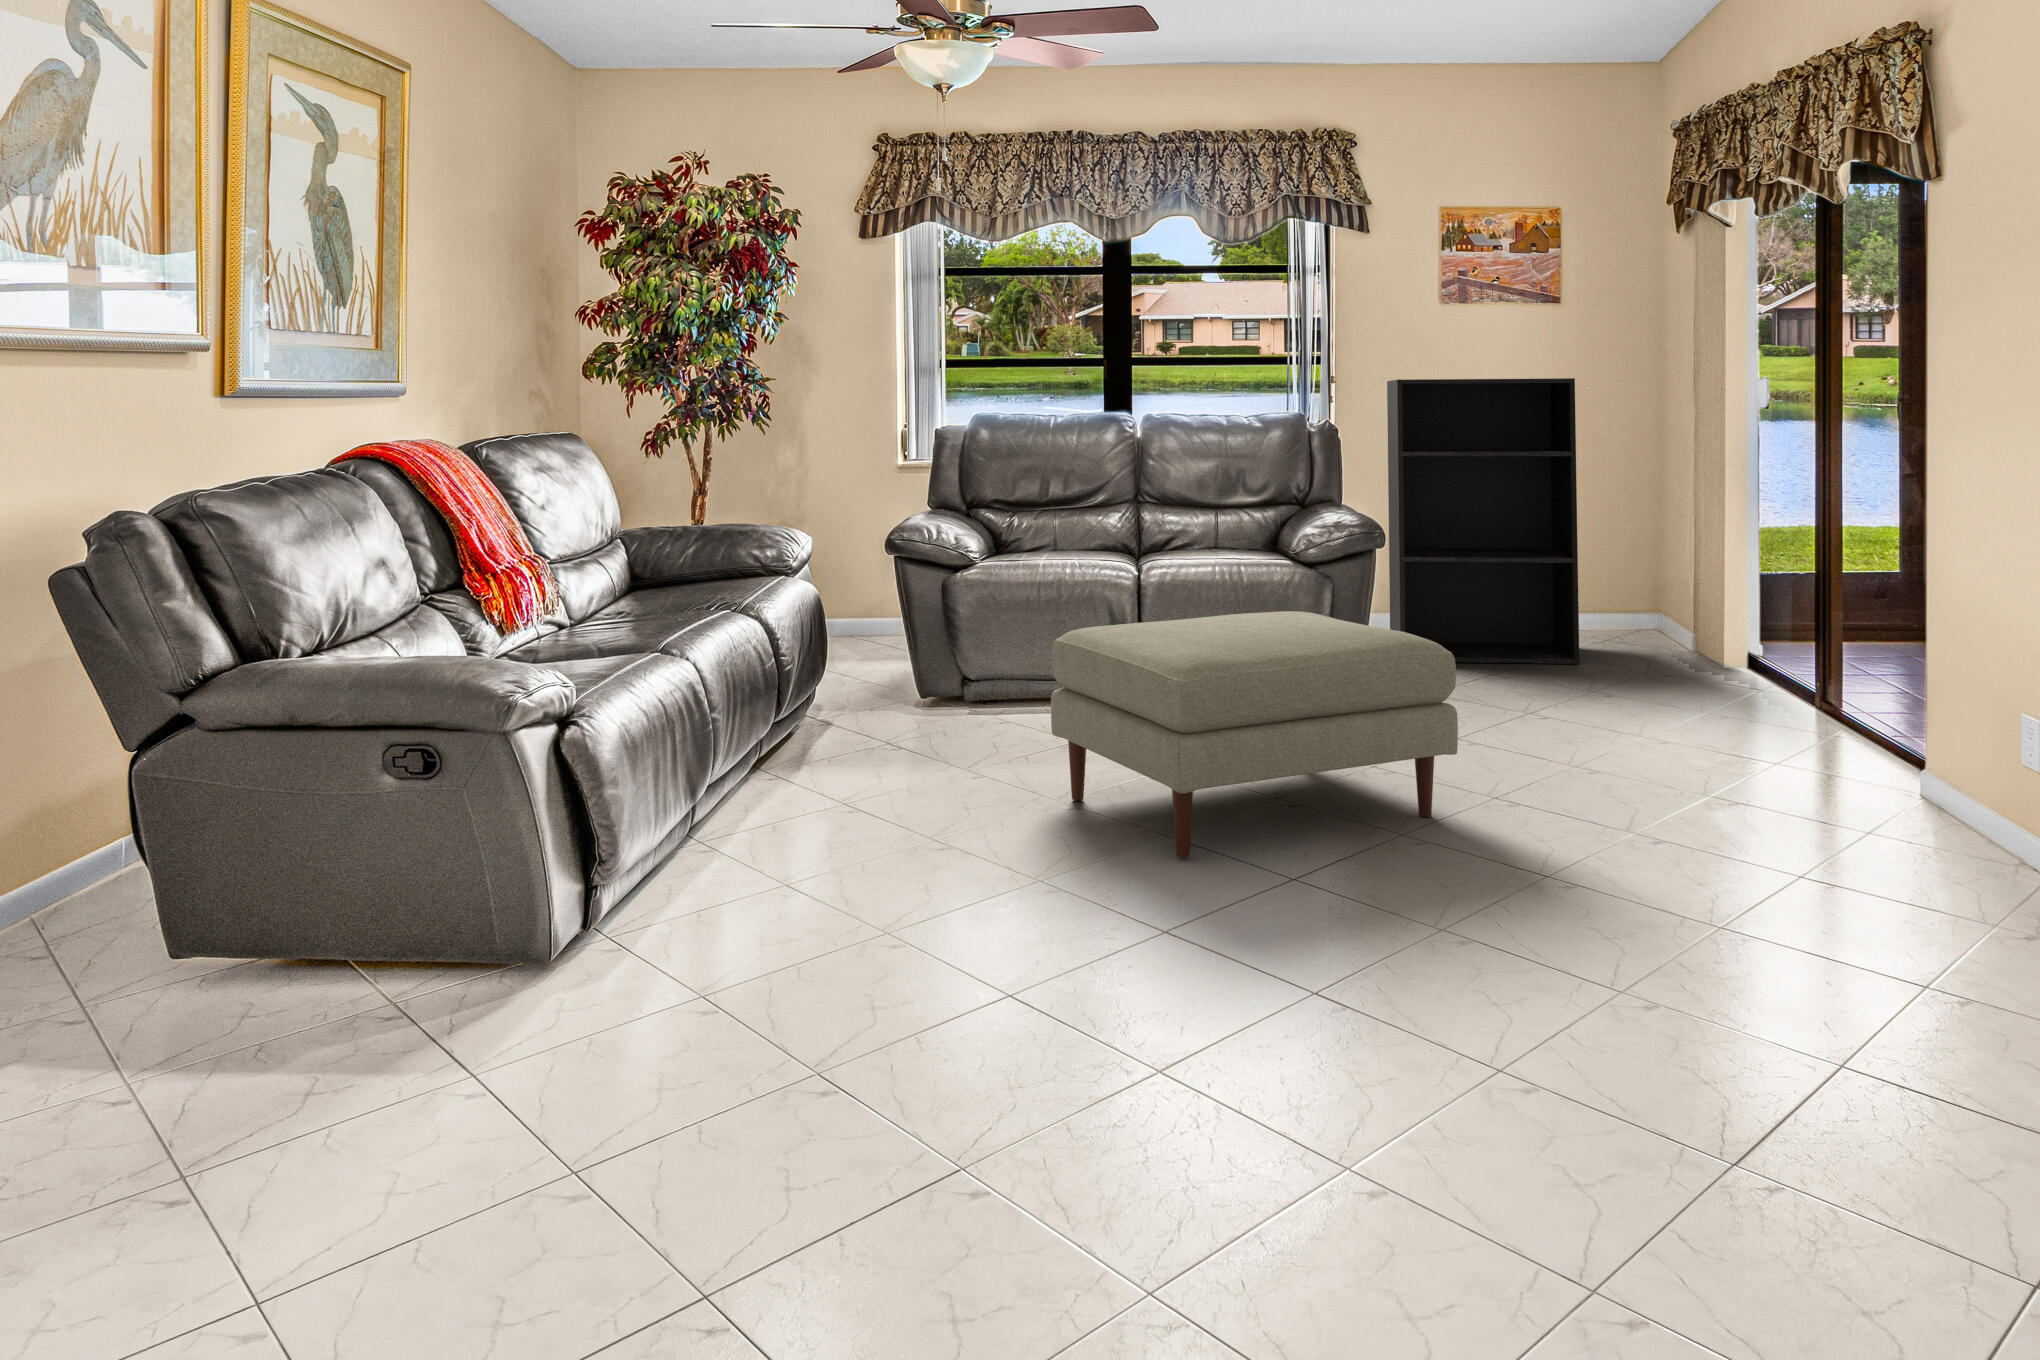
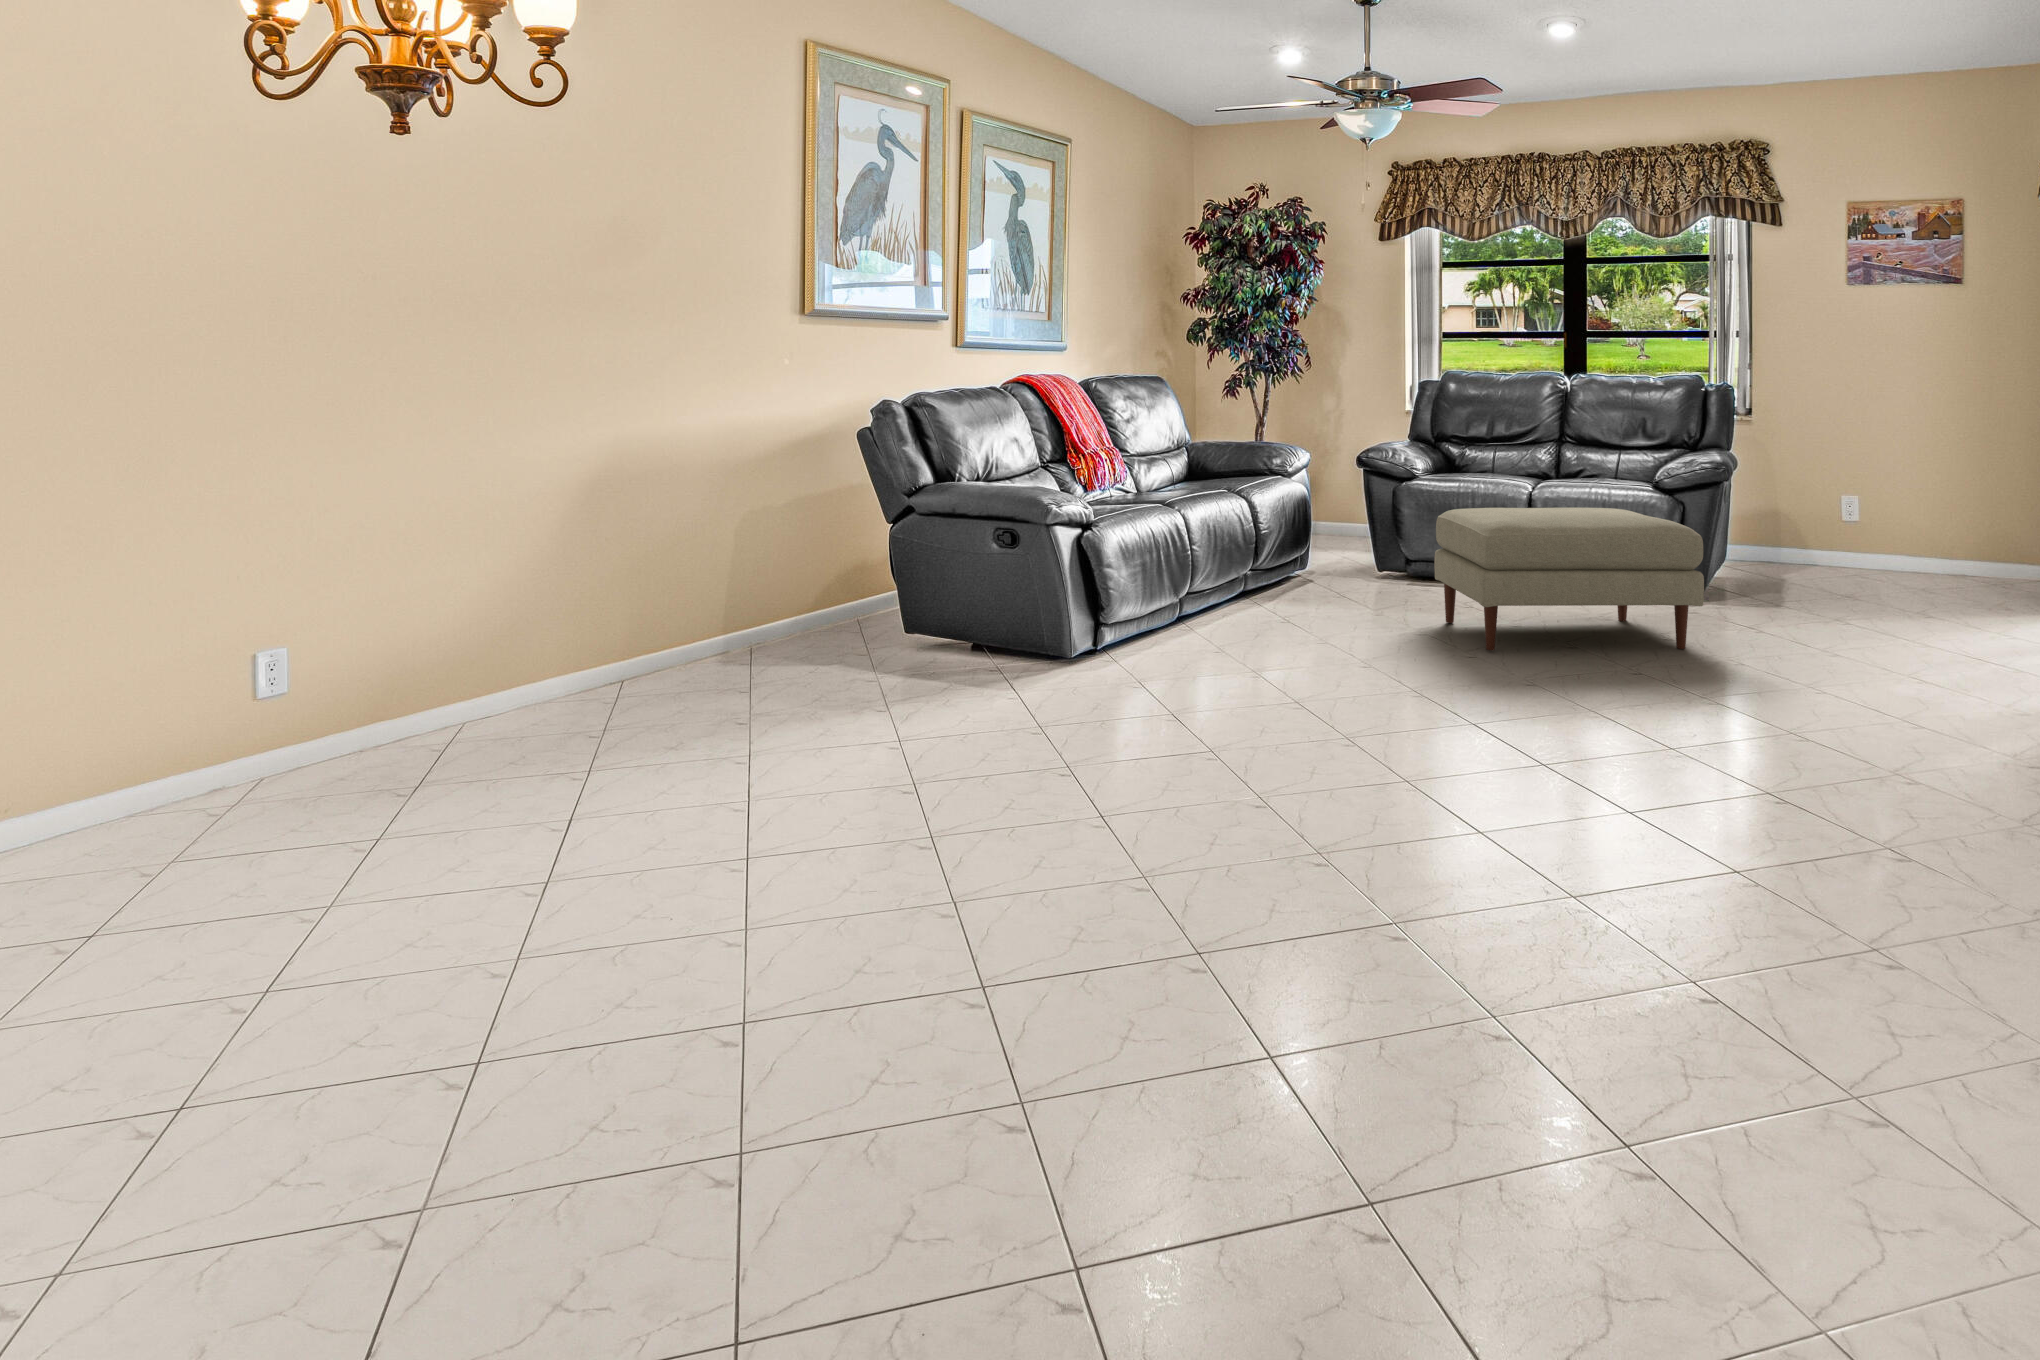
bookshelf: present [1387,378,1579,664] -> none [1781,348,1939,585]

